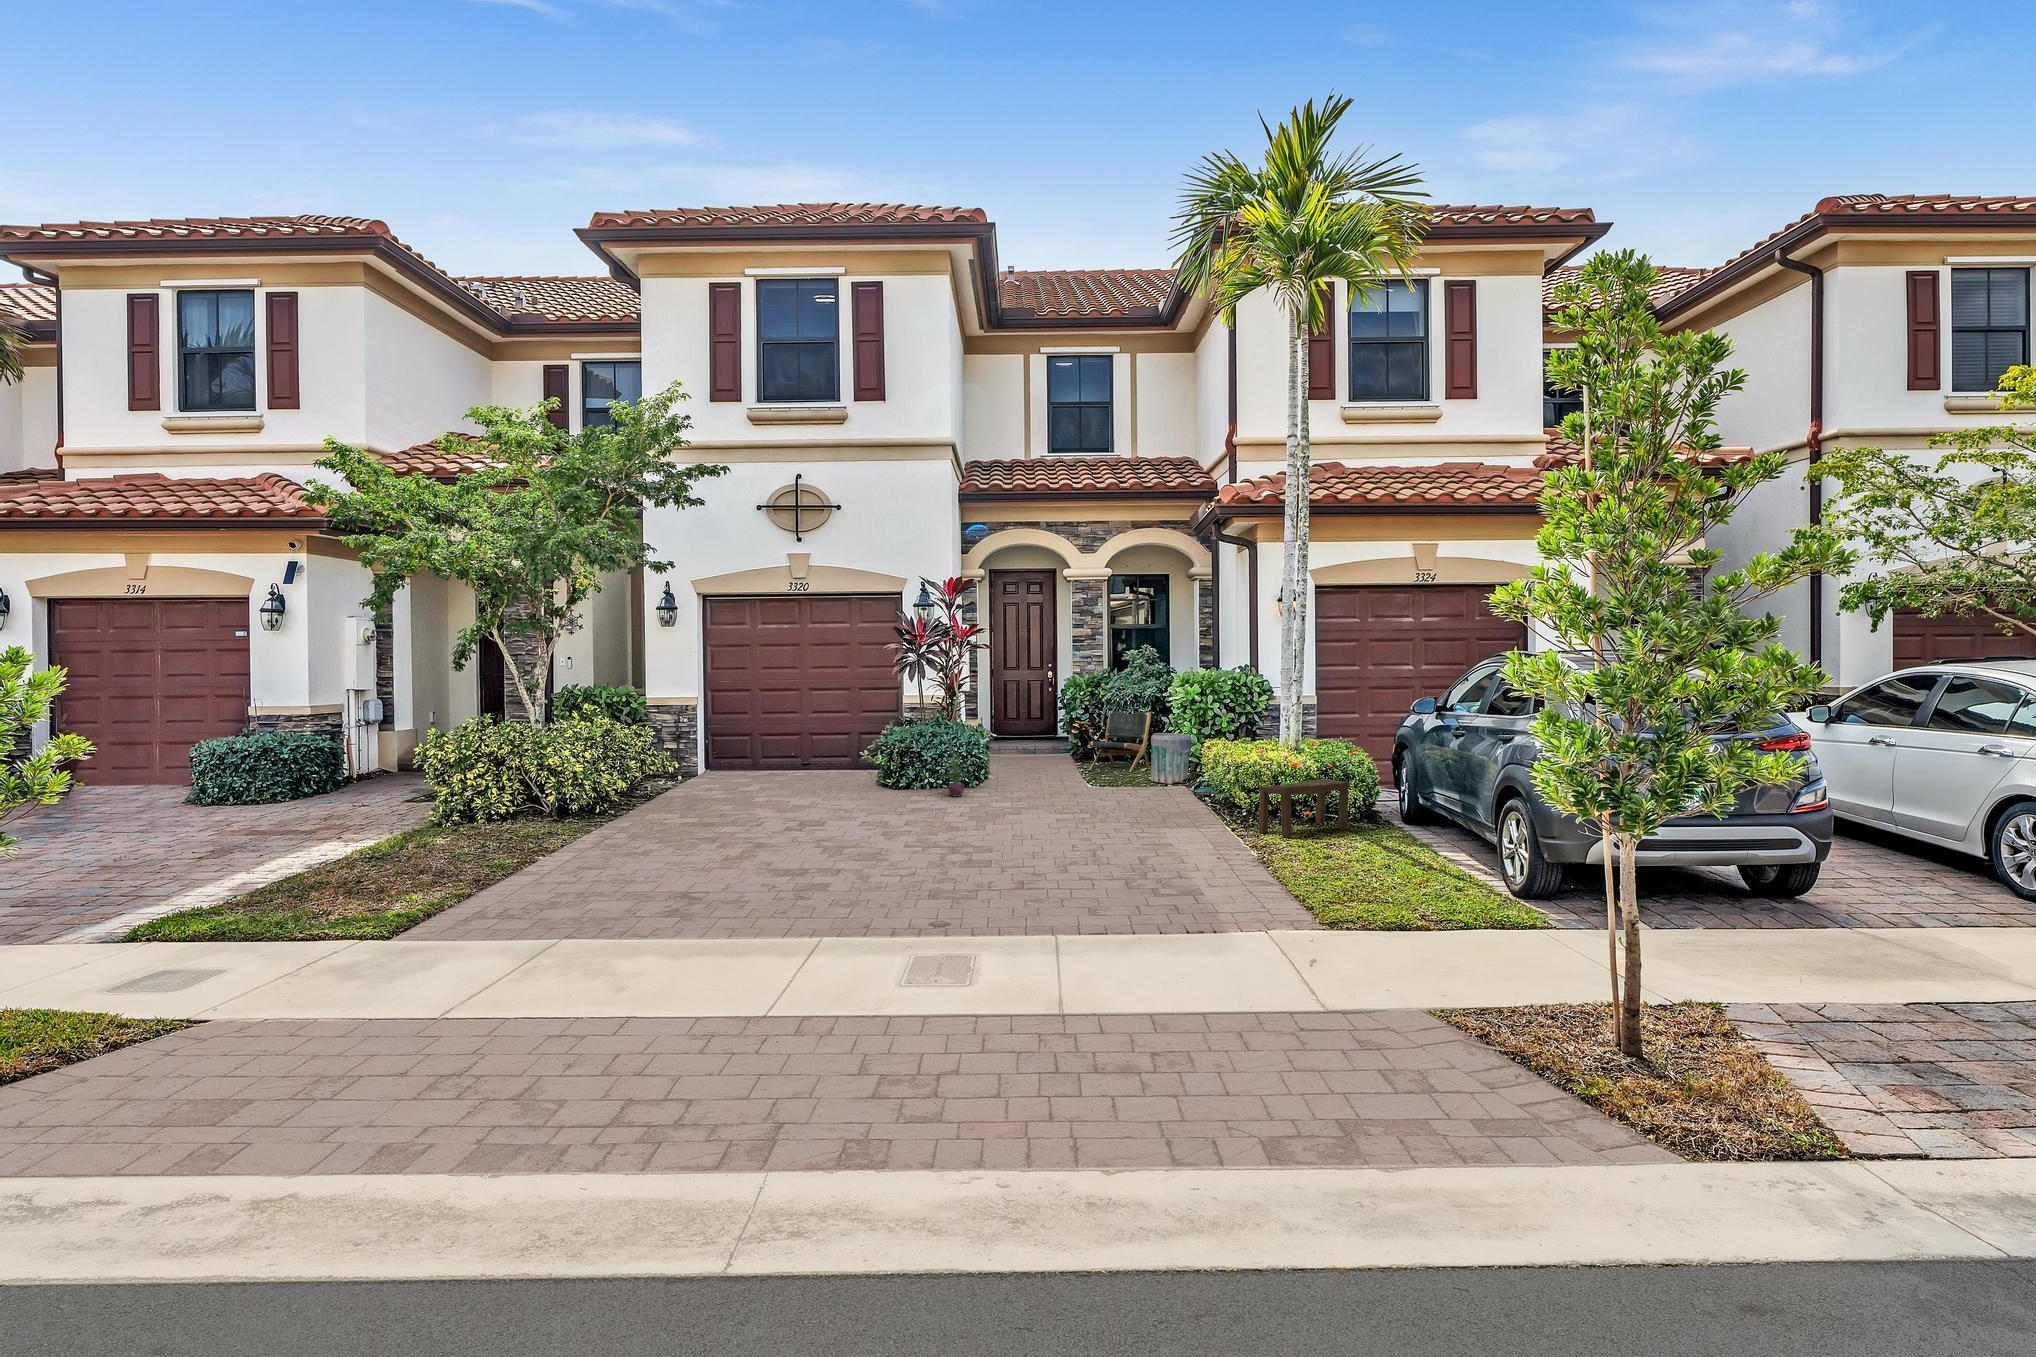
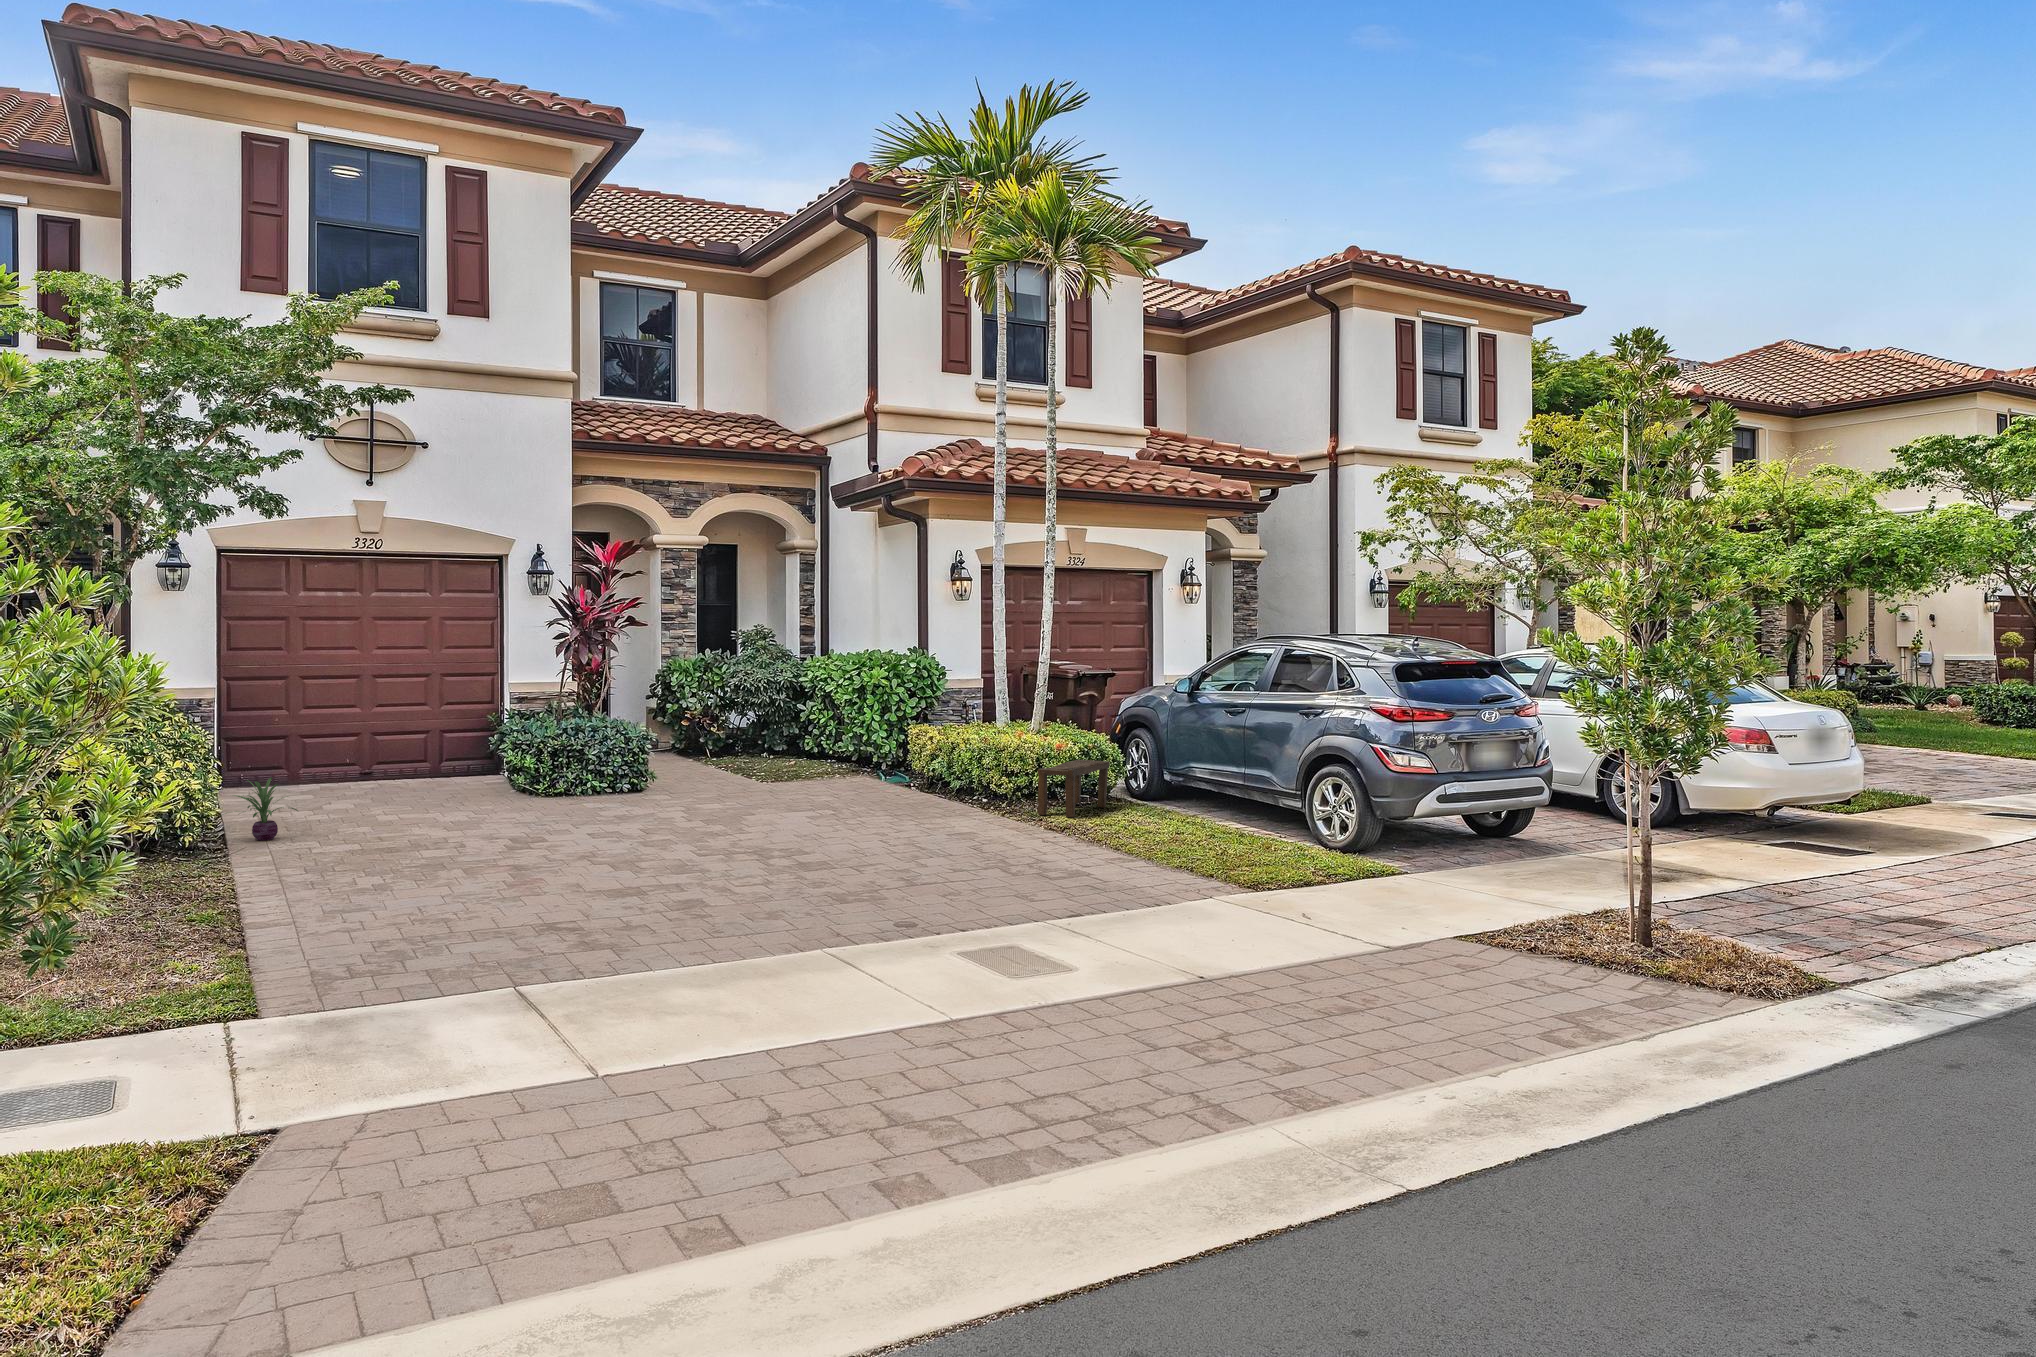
lounge chair: present [1090,711,1151,772] -> none [735,700,795,767]
trash can: present [1151,733,1191,784] -> none [829,722,873,776]
decorative plant: present [948,753,964,797] -> present [221,777,298,841]

